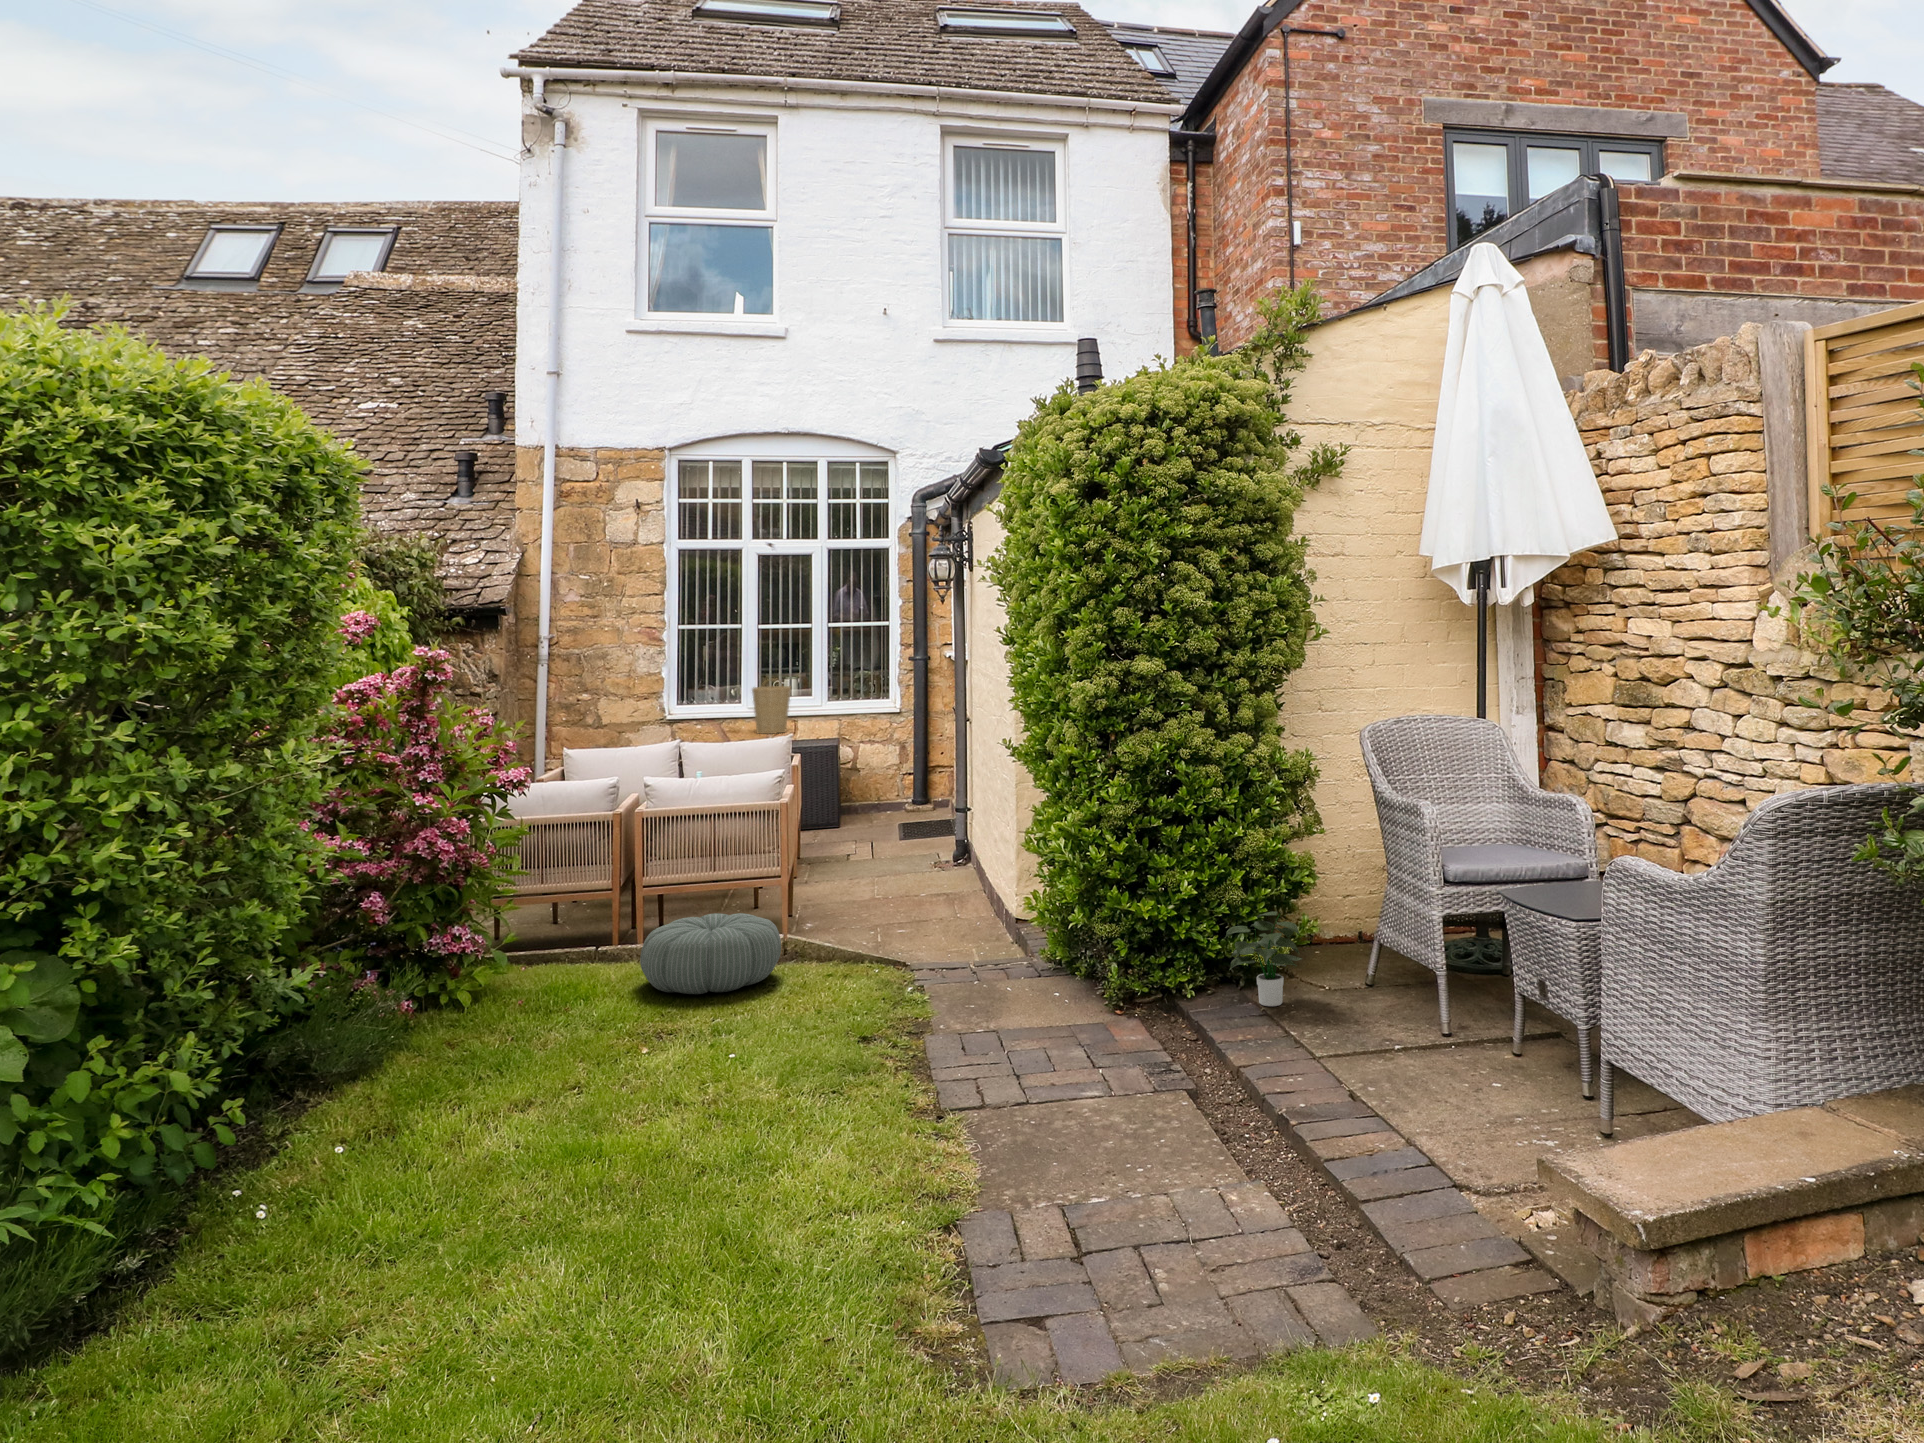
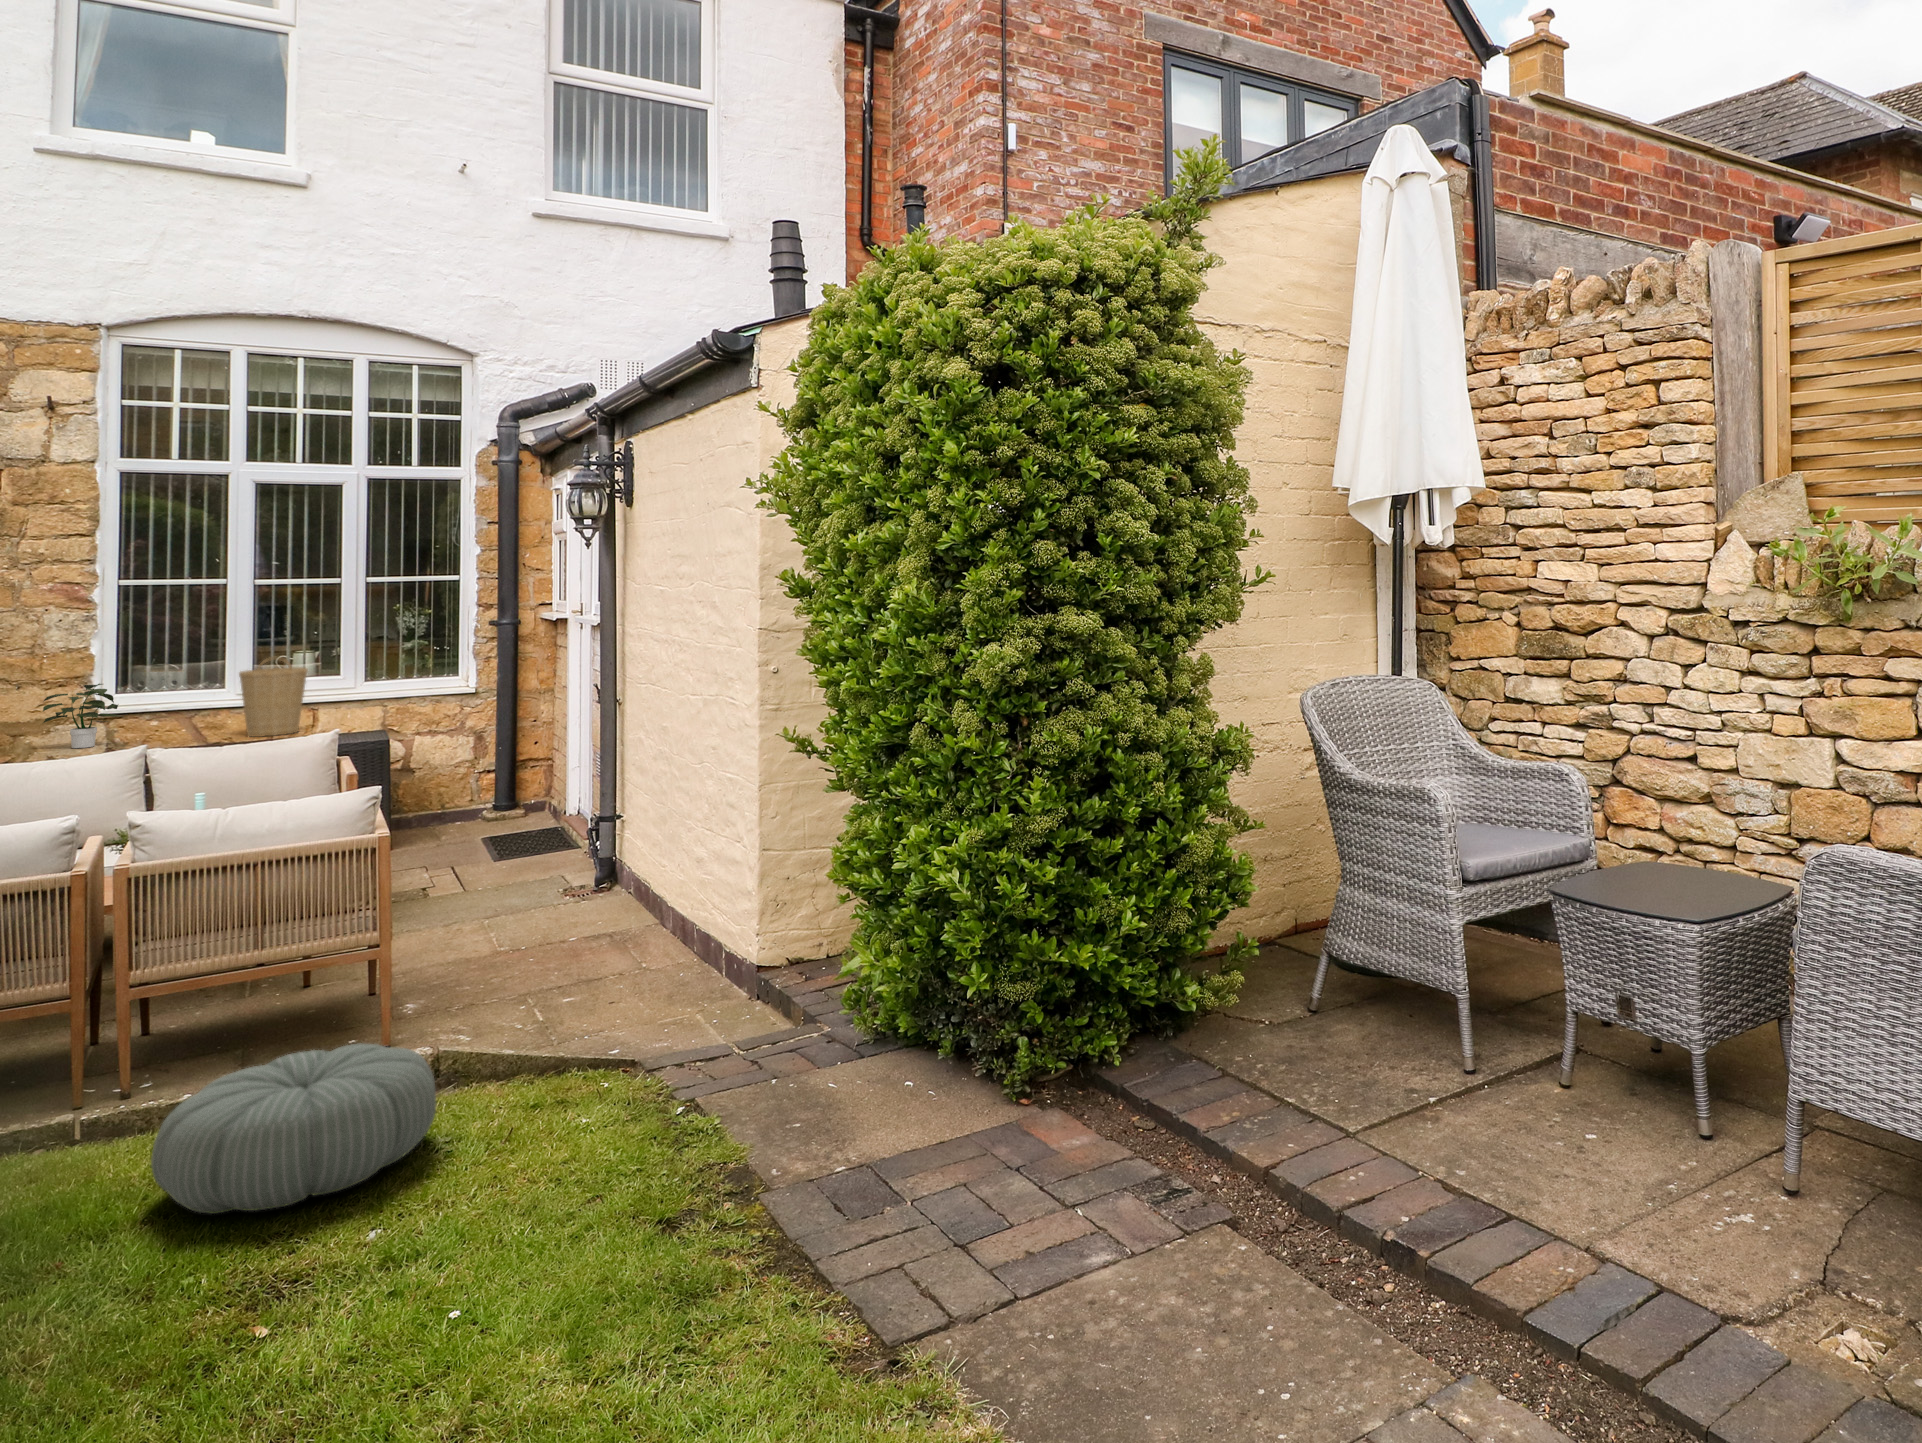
potted plant: present [1225,912,1302,1006] -> present [43,684,123,748]

